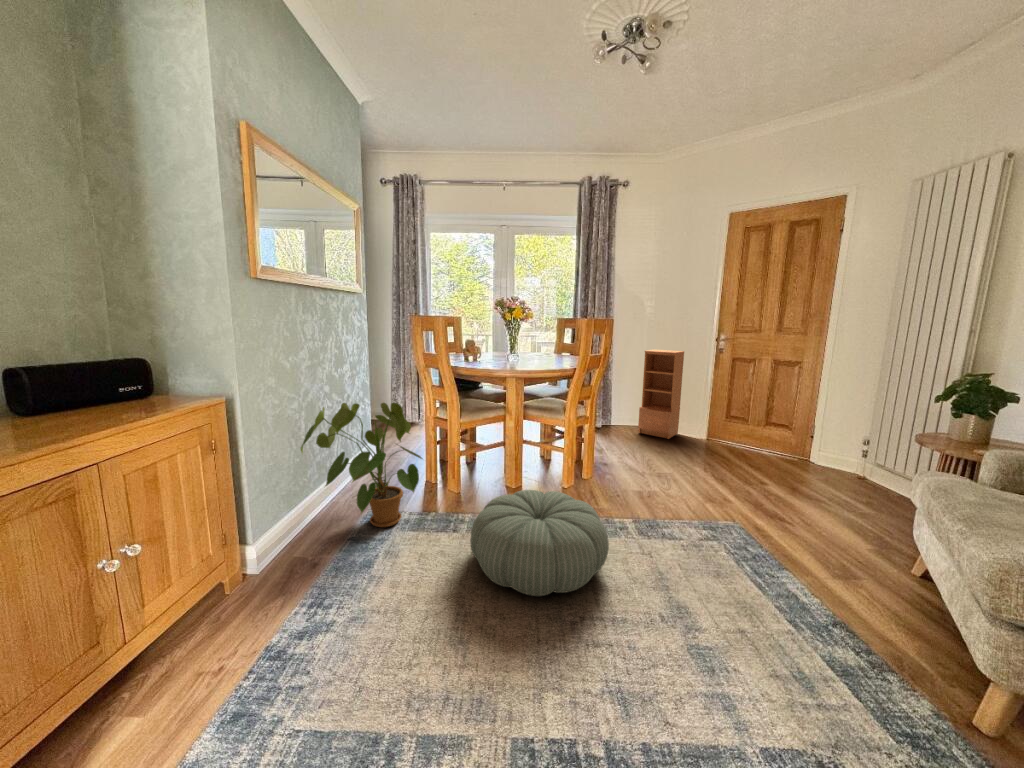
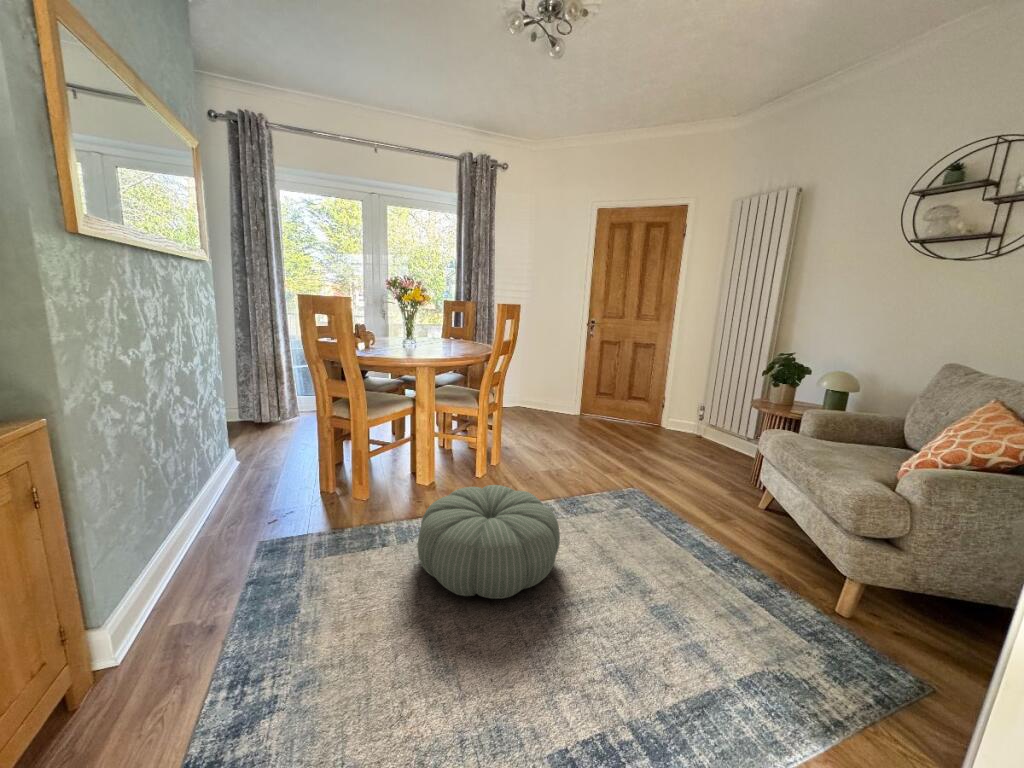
bookcase: present [638,349,684,439] -> none [522,333,560,417]
house plant: present [301,403,422,527] -> none [161,405,341,560]

